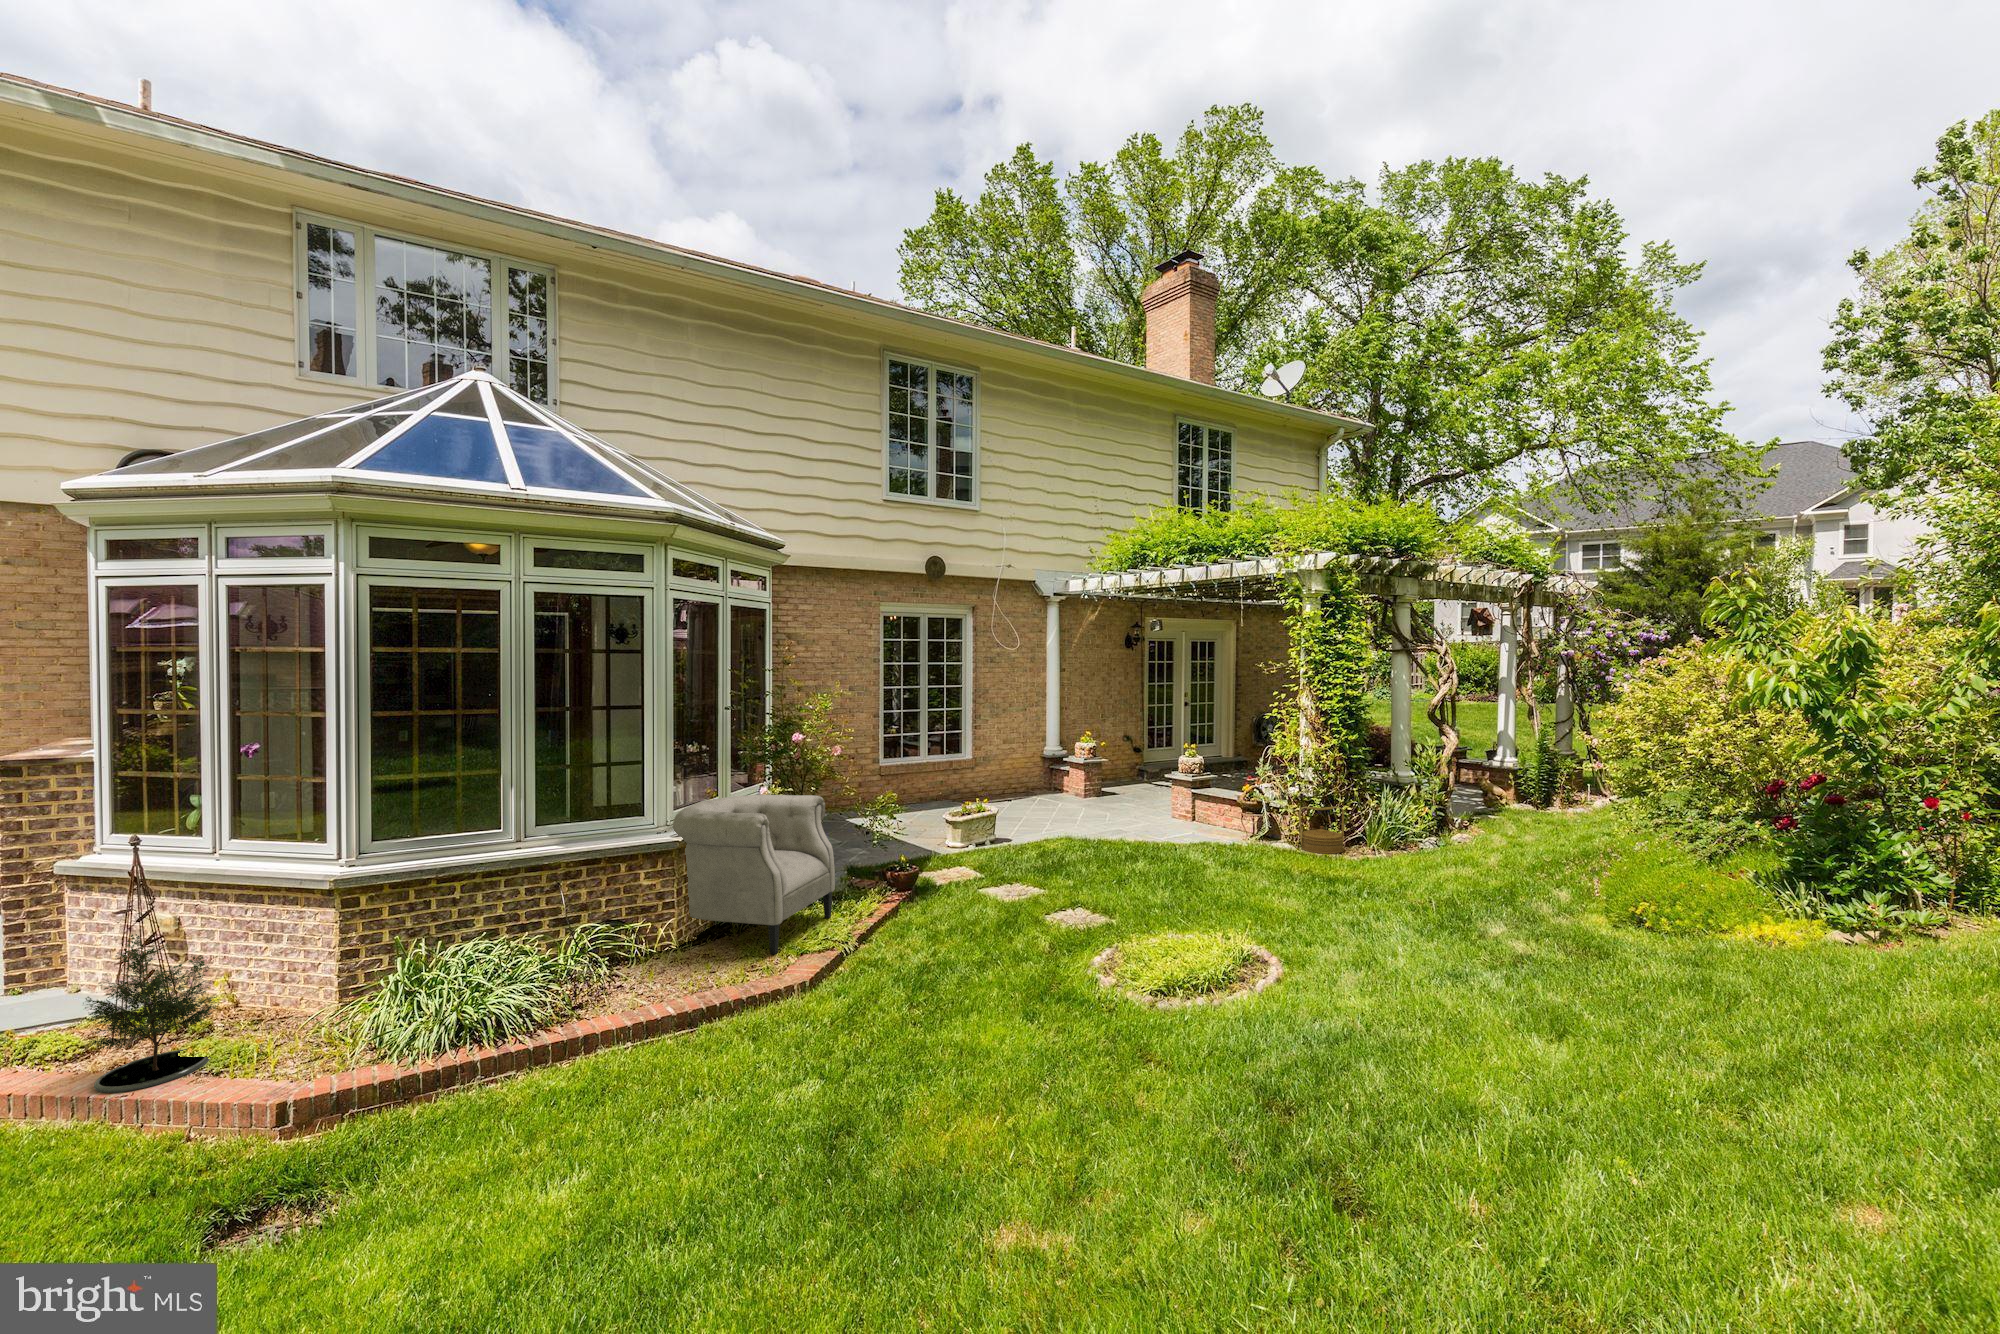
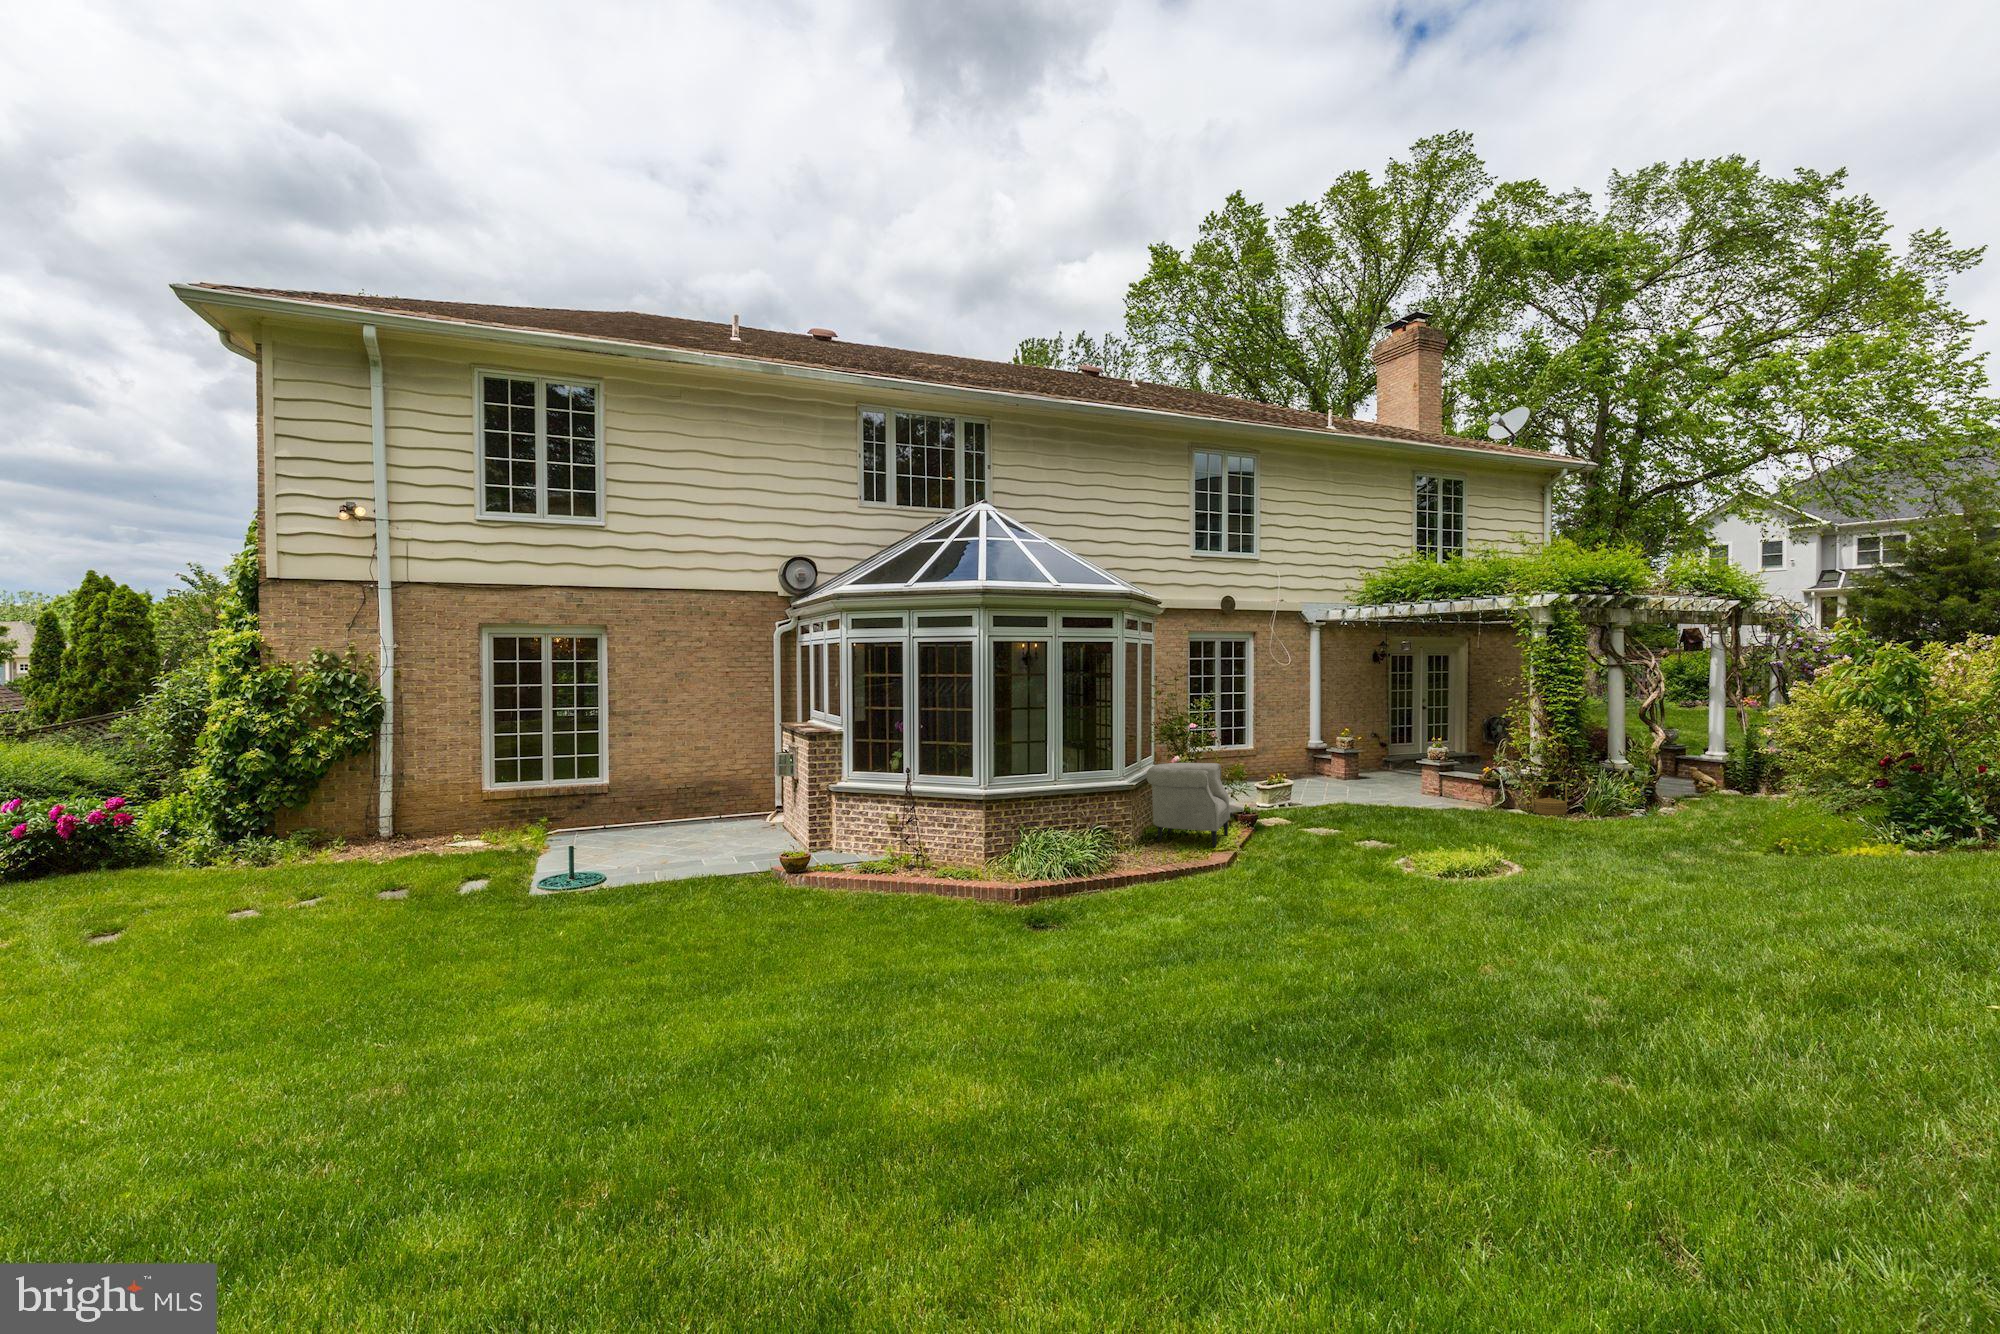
potted tree: present [85,934,219,1093] -> none [967,810,1005,875]

